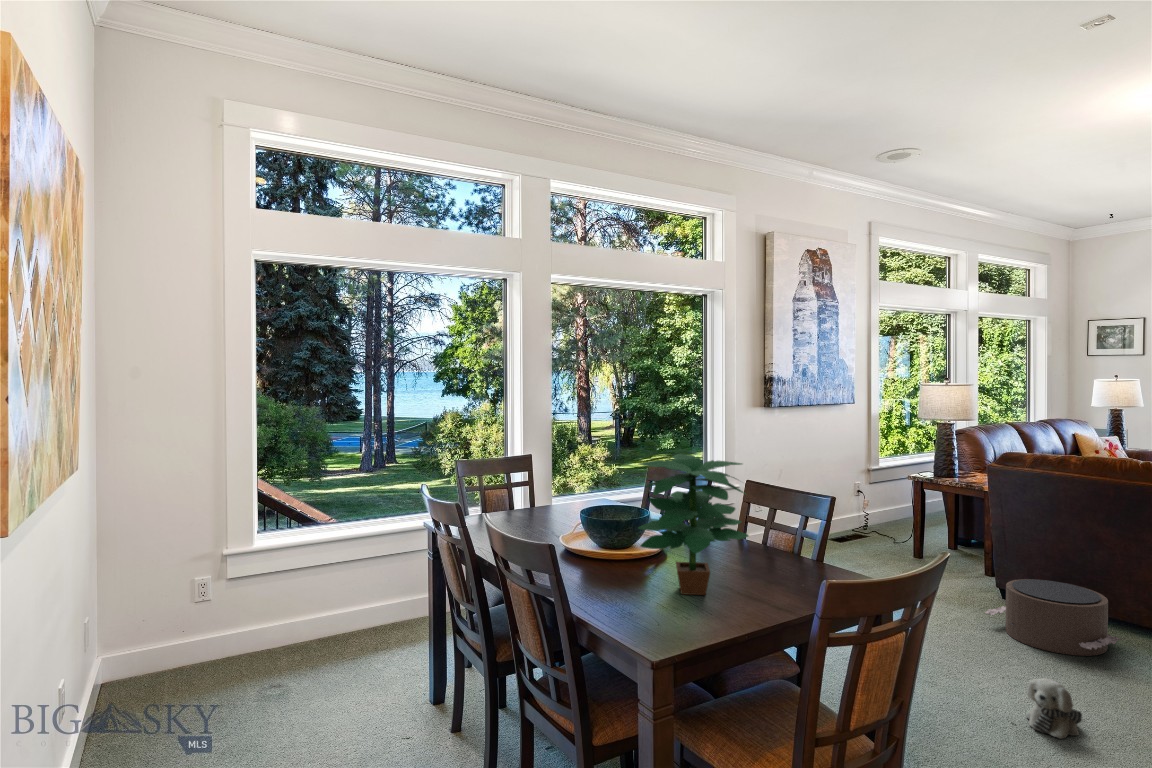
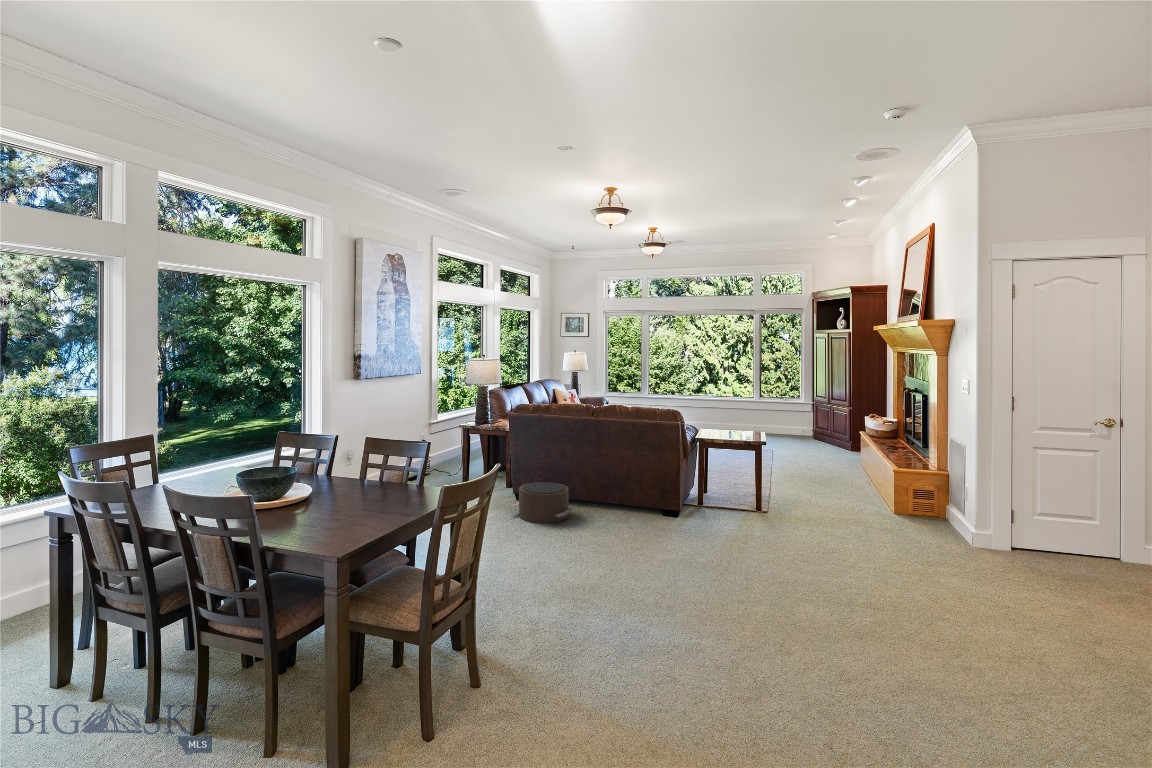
potted plant: present [638,454,749,595] -> none [308,424,386,518]
plush toy: present [1026,678,1082,739] -> none [530,535,556,566]

